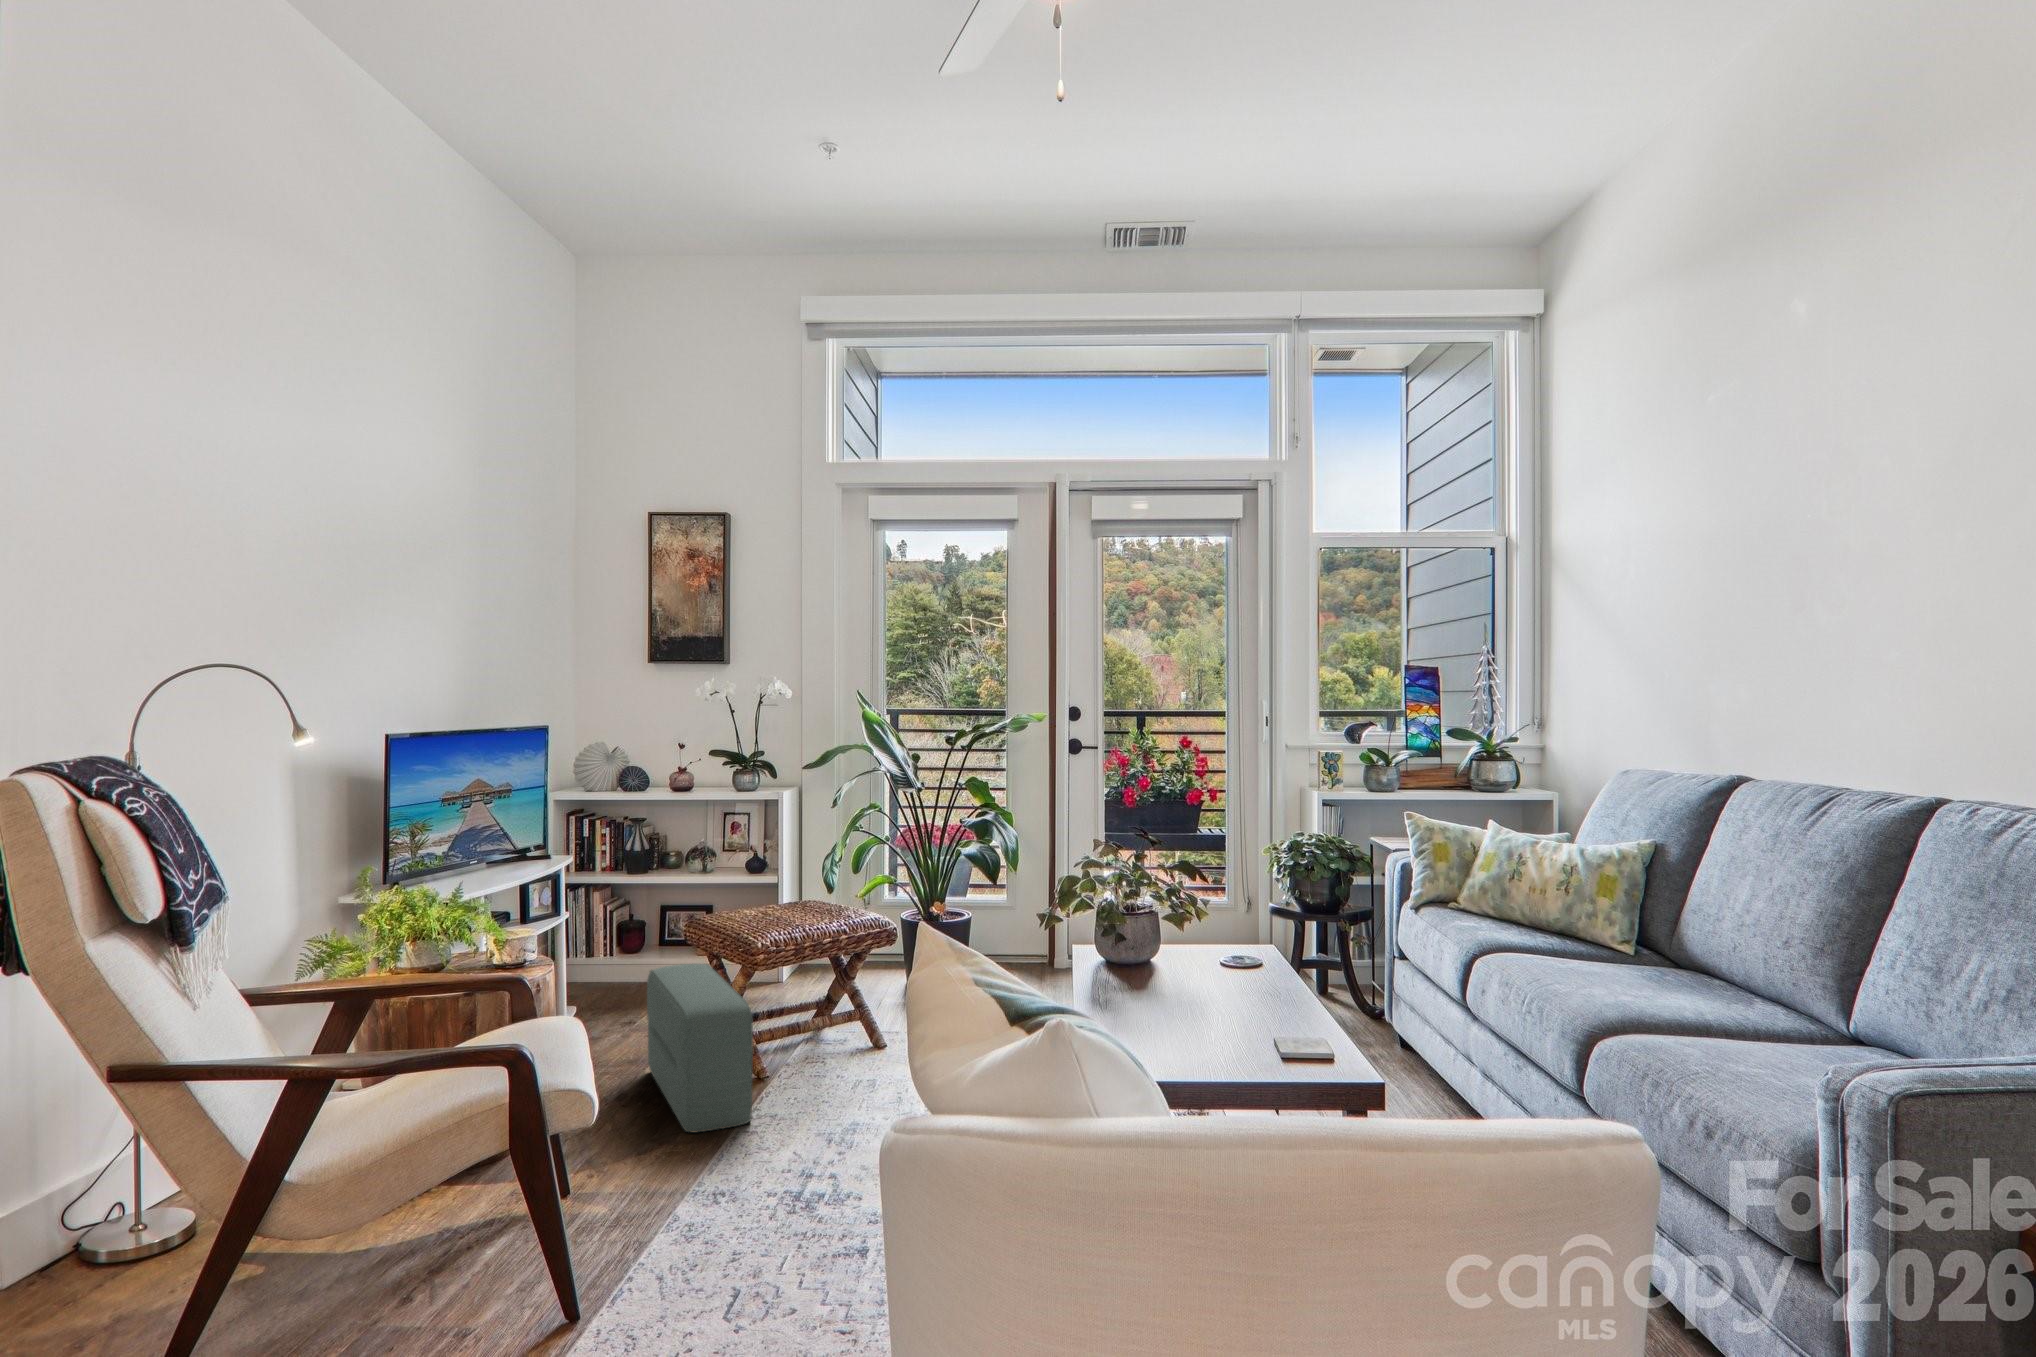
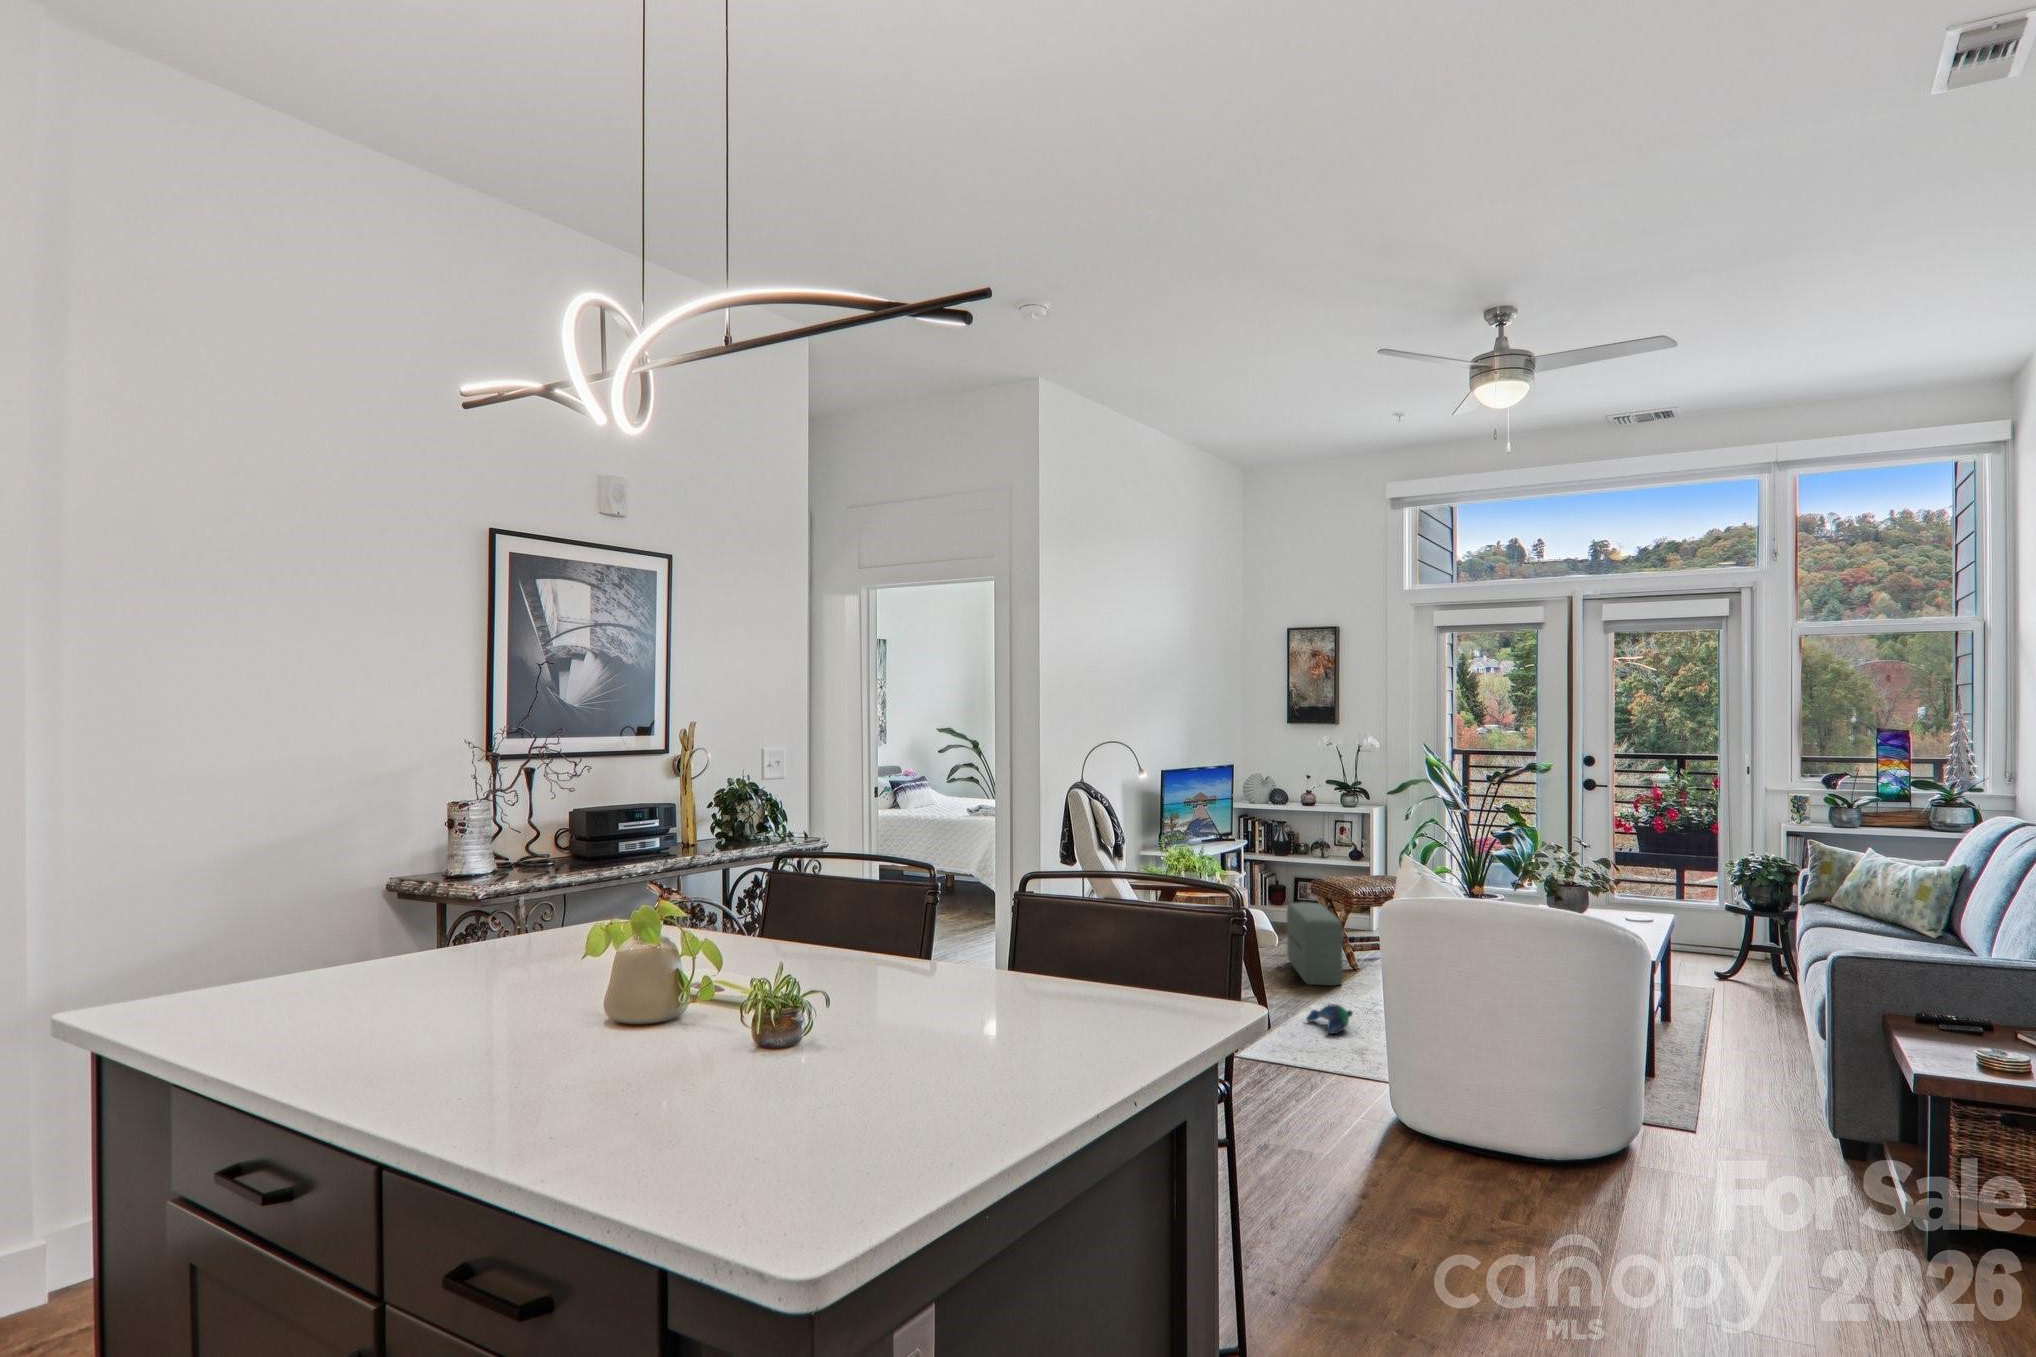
plush toy: none [692,1222,796,1315] -> present [1306,1005,1353,1034]

